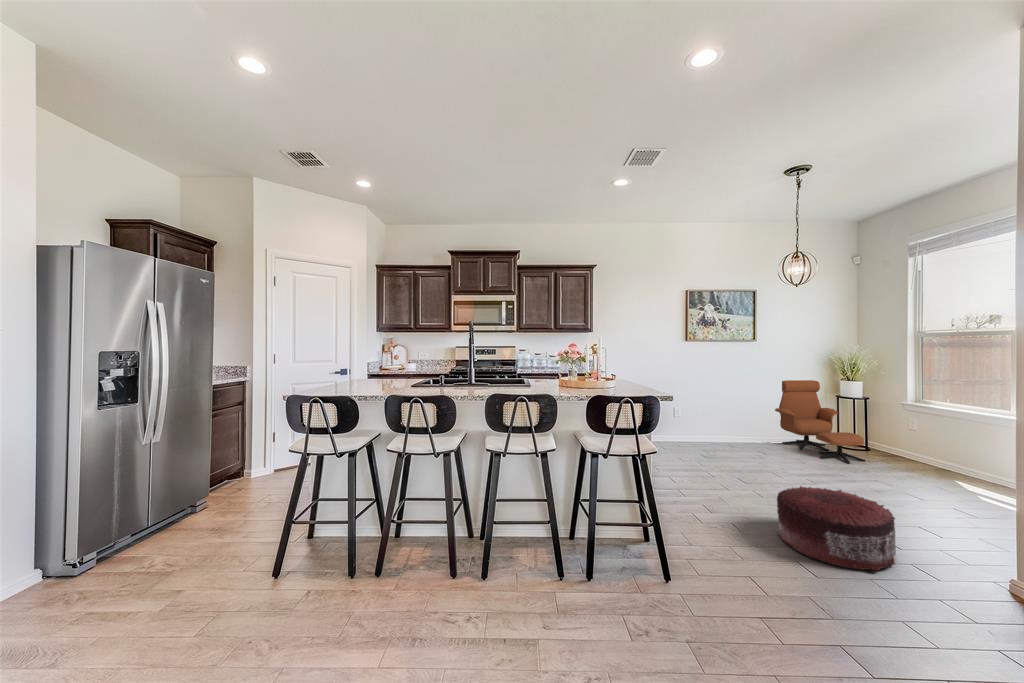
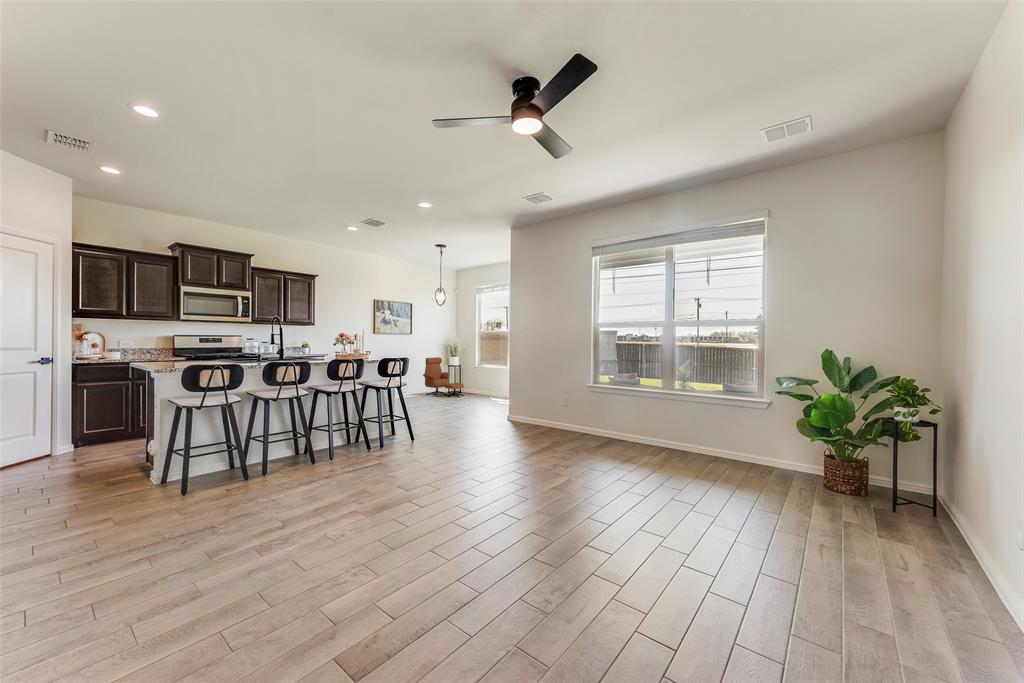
pouf: present [777,486,896,571] -> none [457,397,496,422]

